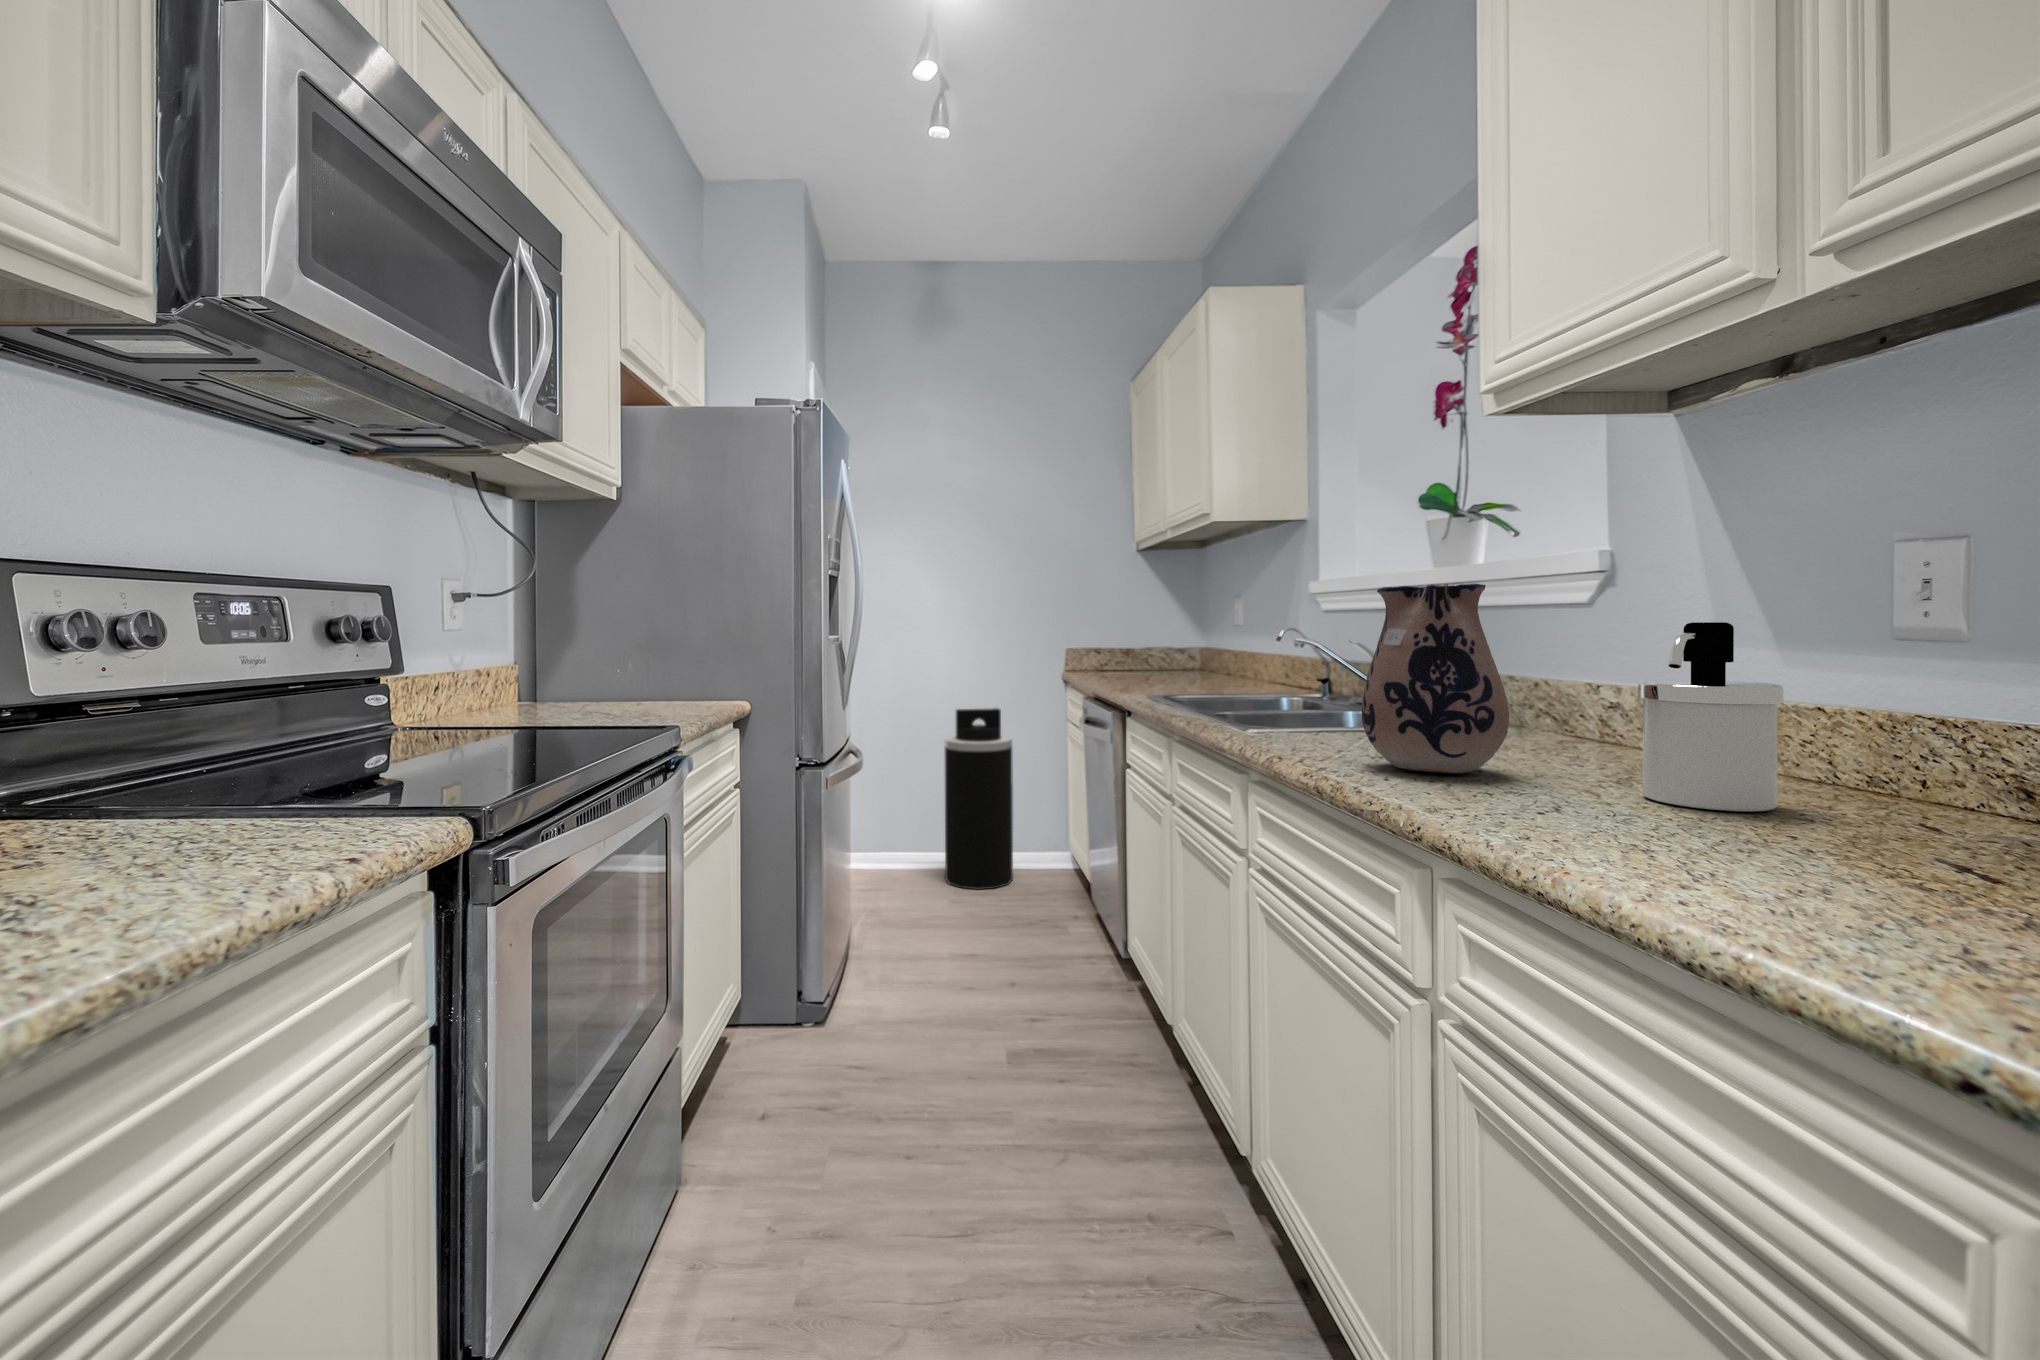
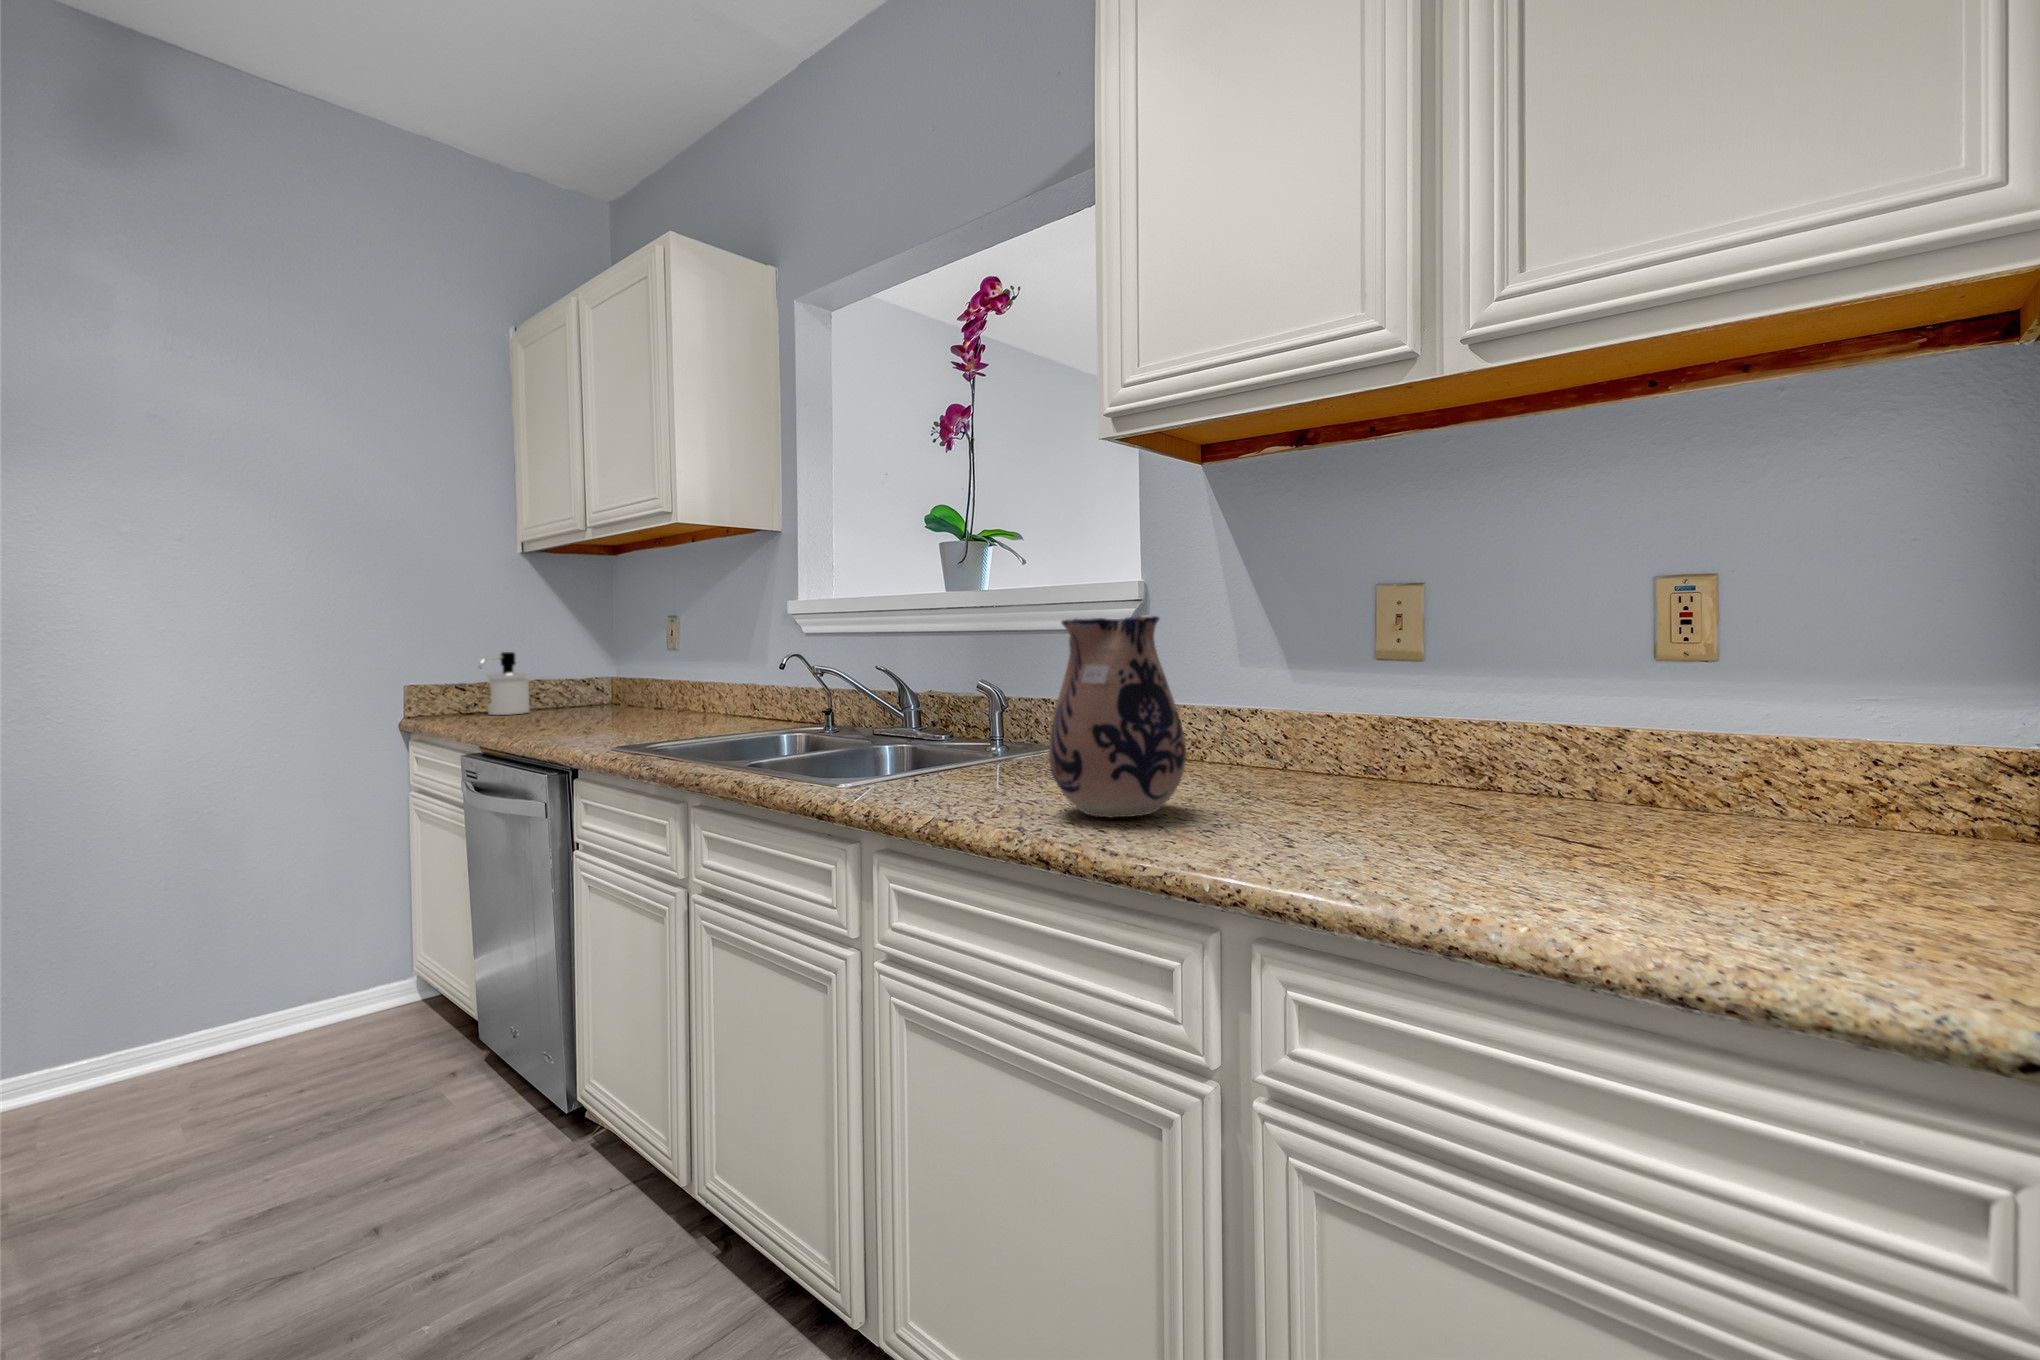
soap dispenser: present [1638,622,1783,812] -> present [479,652,530,715]
trash can: present [945,708,1013,890] -> none [169,786,323,1094]

